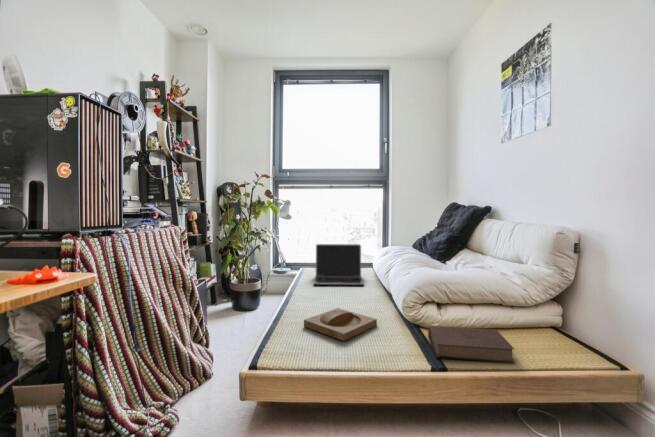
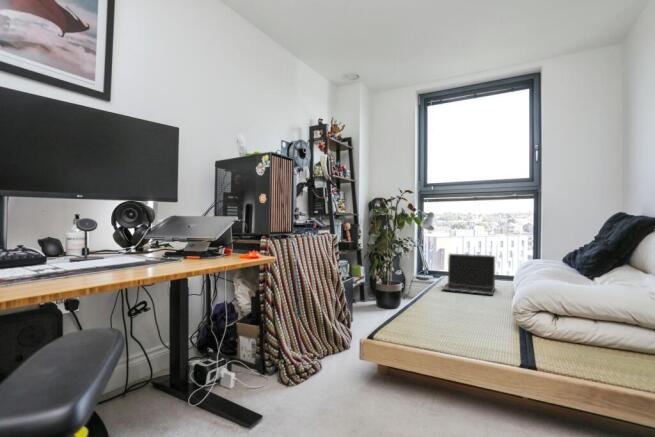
tray: present [304,308,377,341] -> none [416,309,483,332]
book: present [428,326,514,363] -> none [524,331,610,375]

